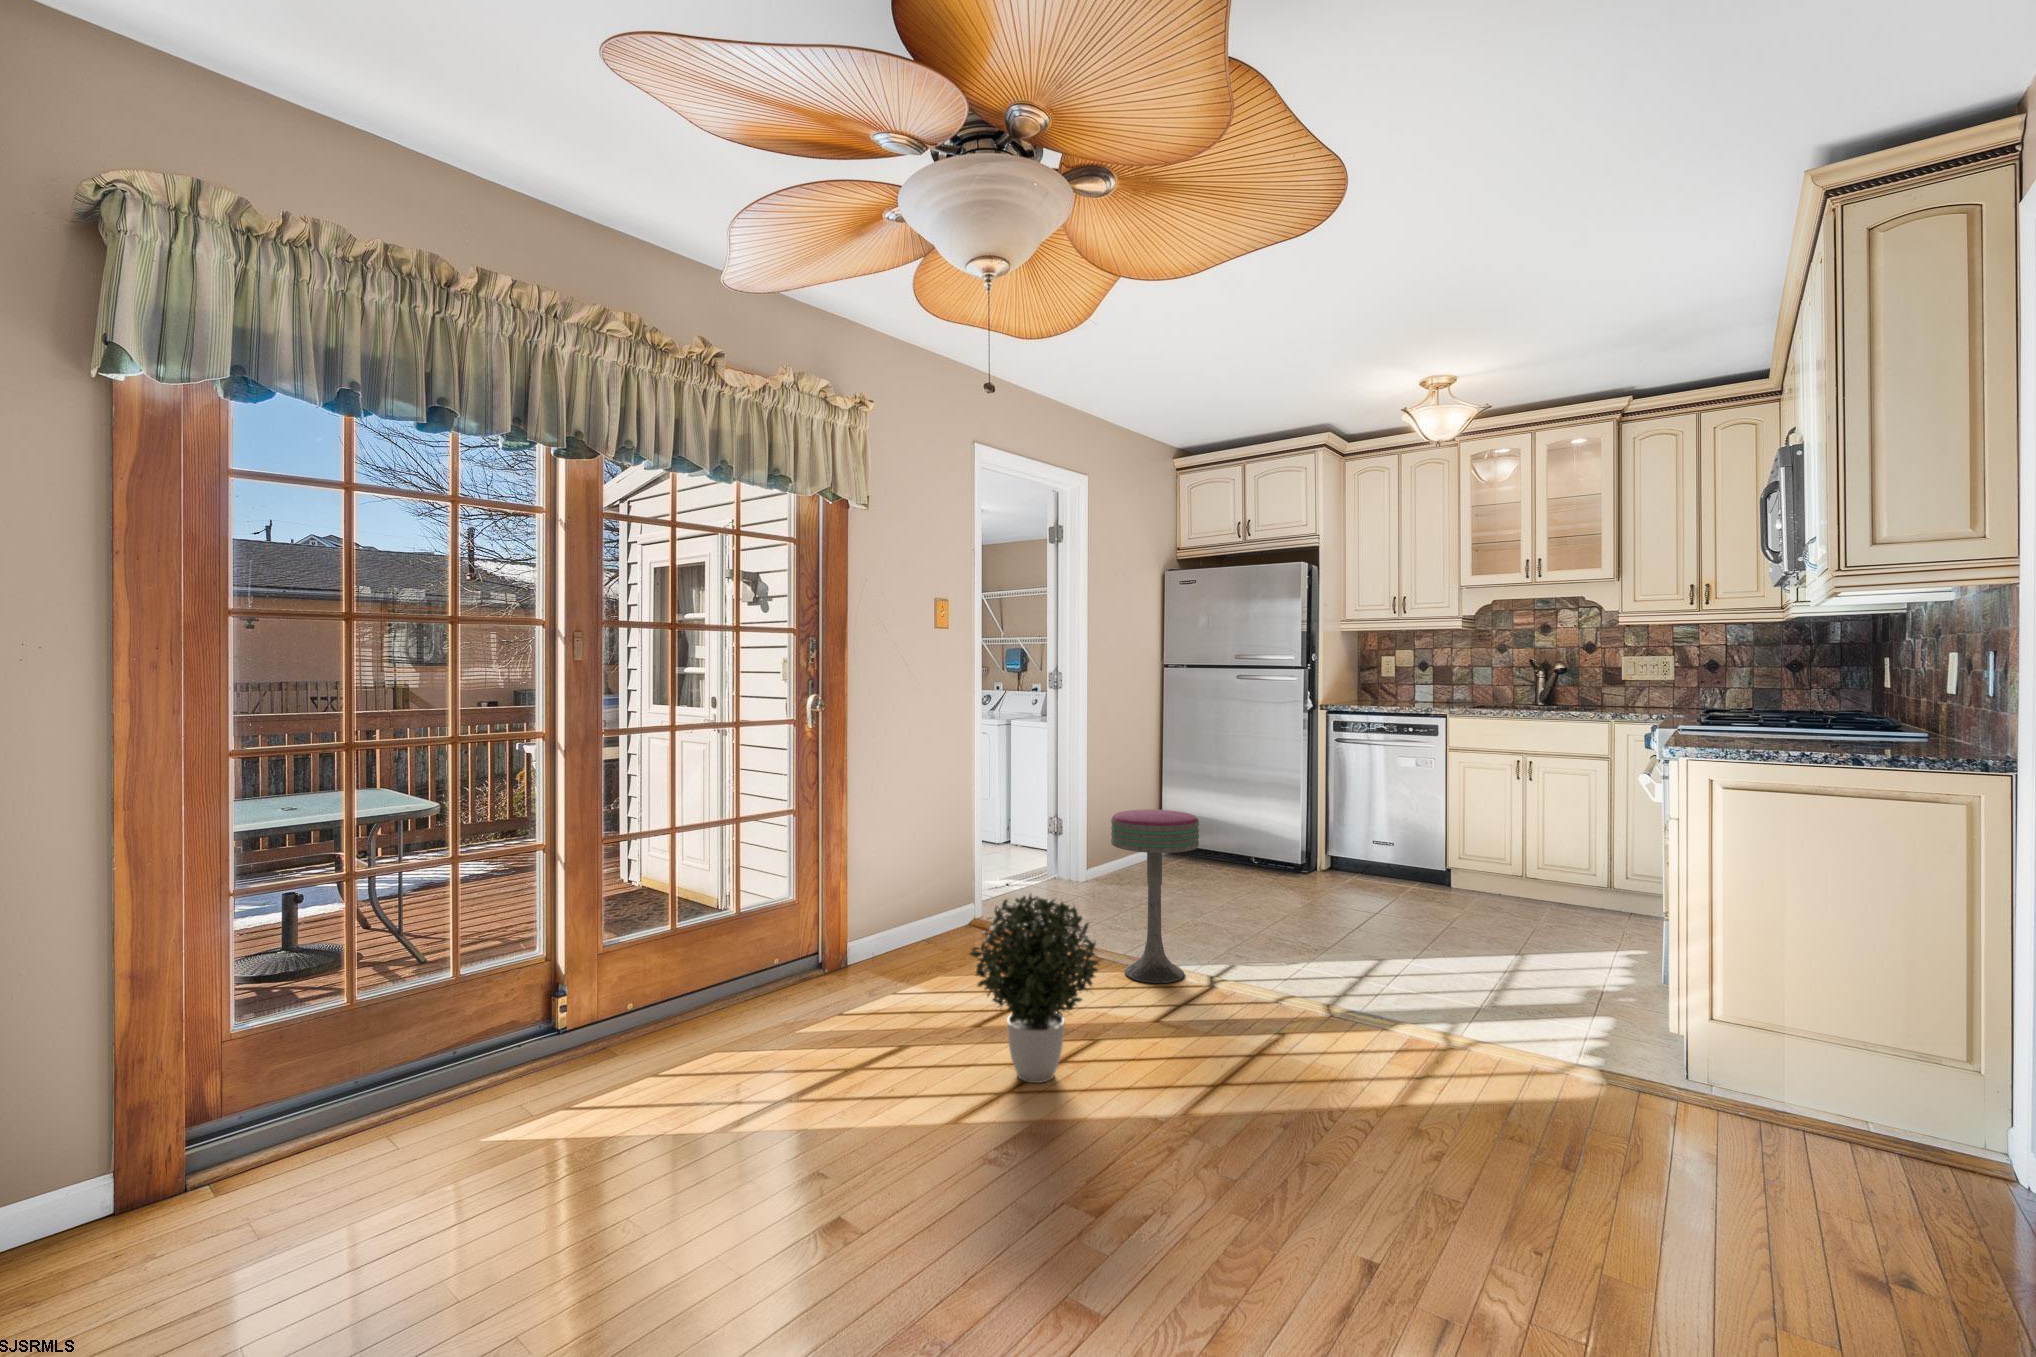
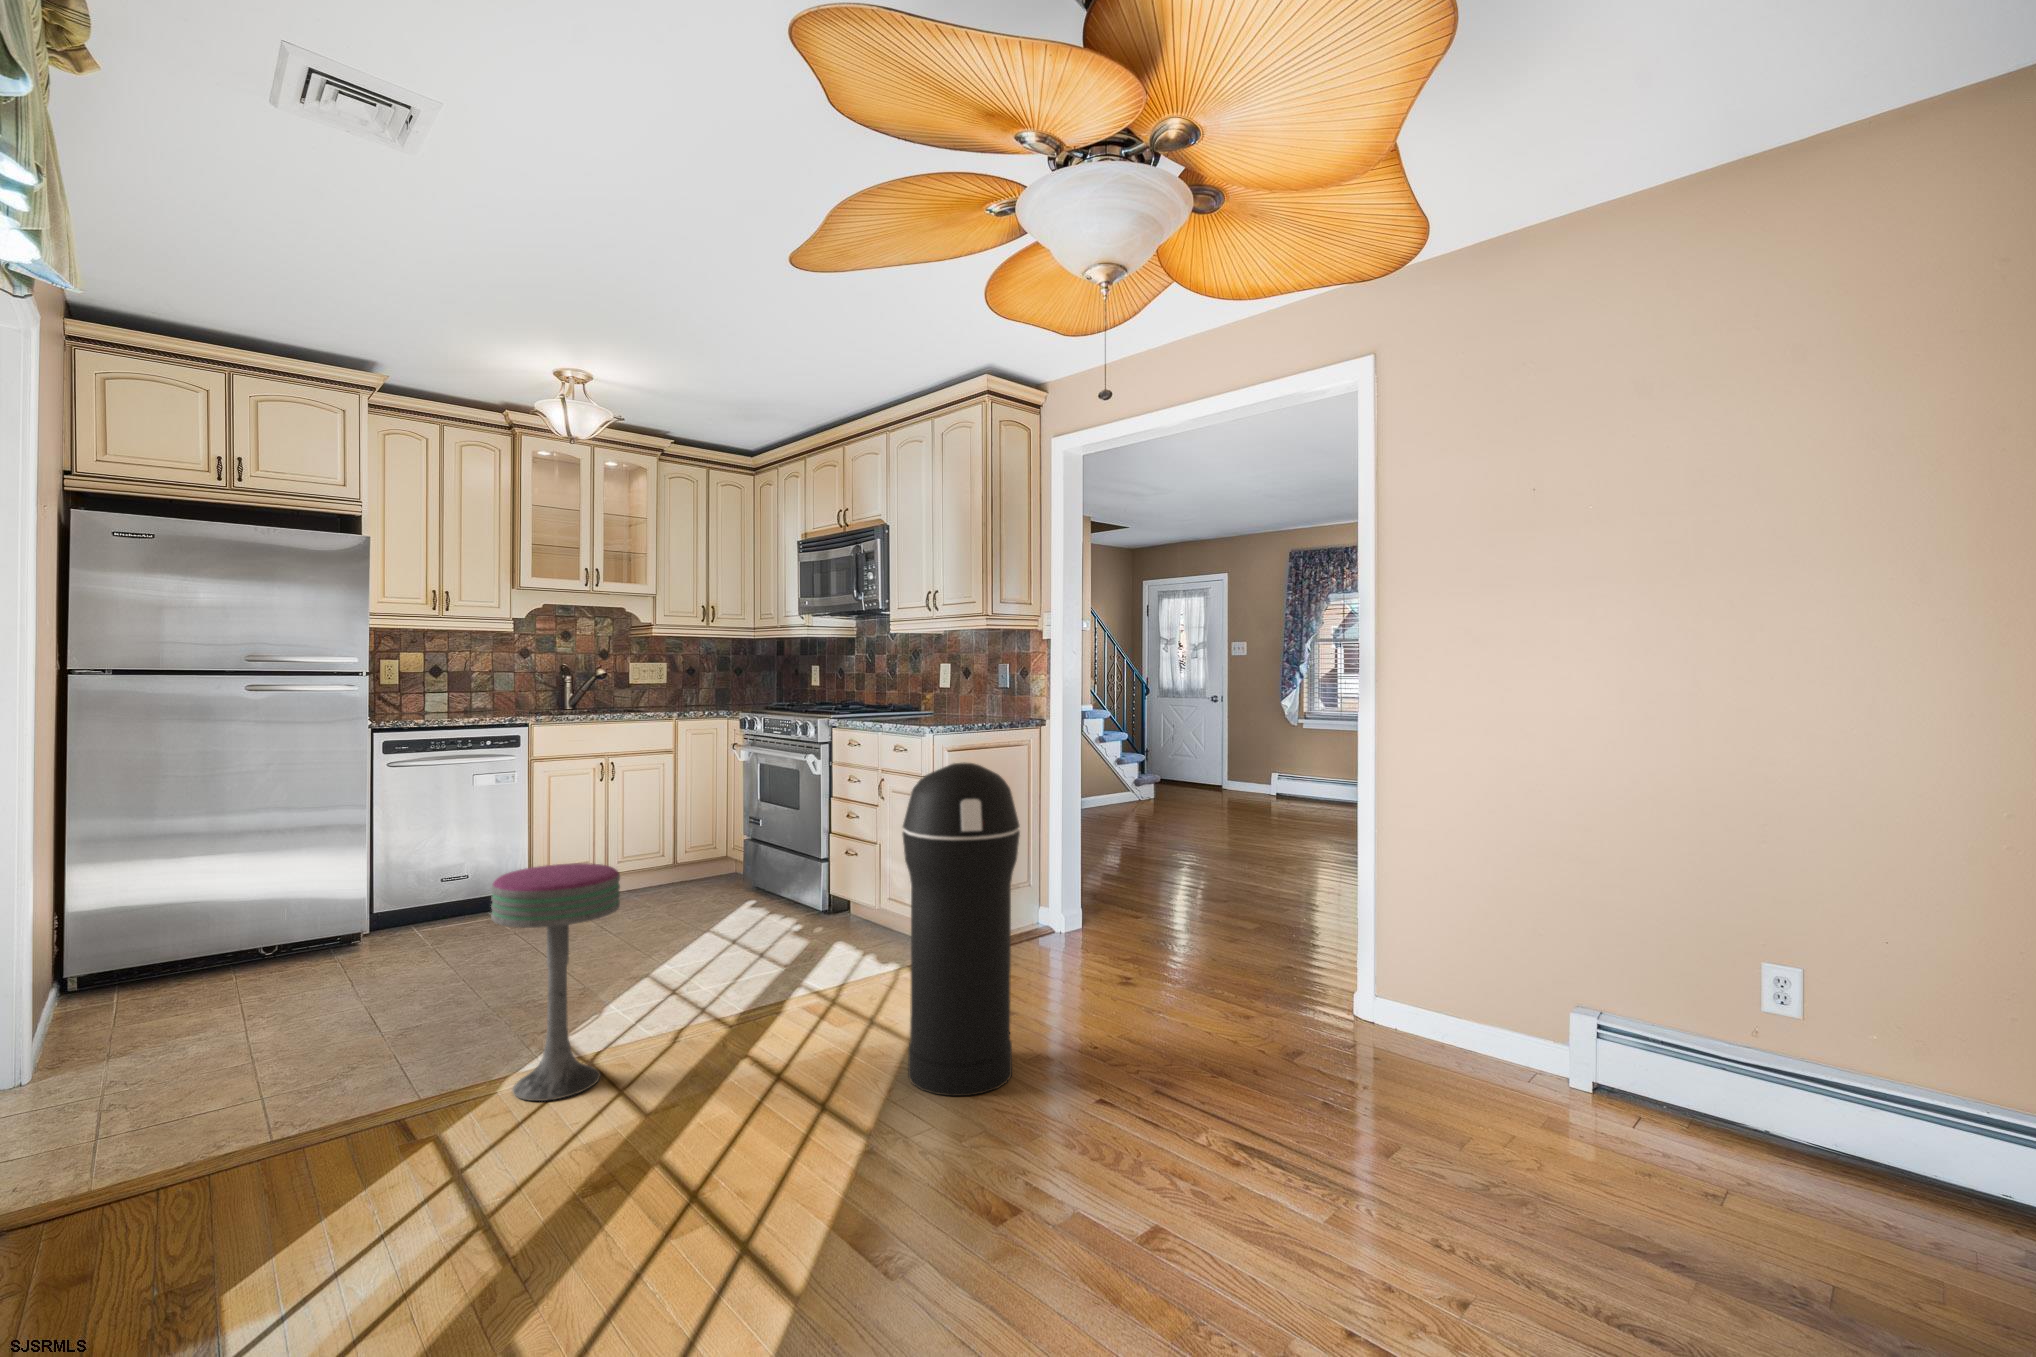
trash can: none [1250,763,1393,1150] -> present [903,762,1020,1096]
potted plant: present [970,895,1099,1083] -> none [691,969,862,1218]

